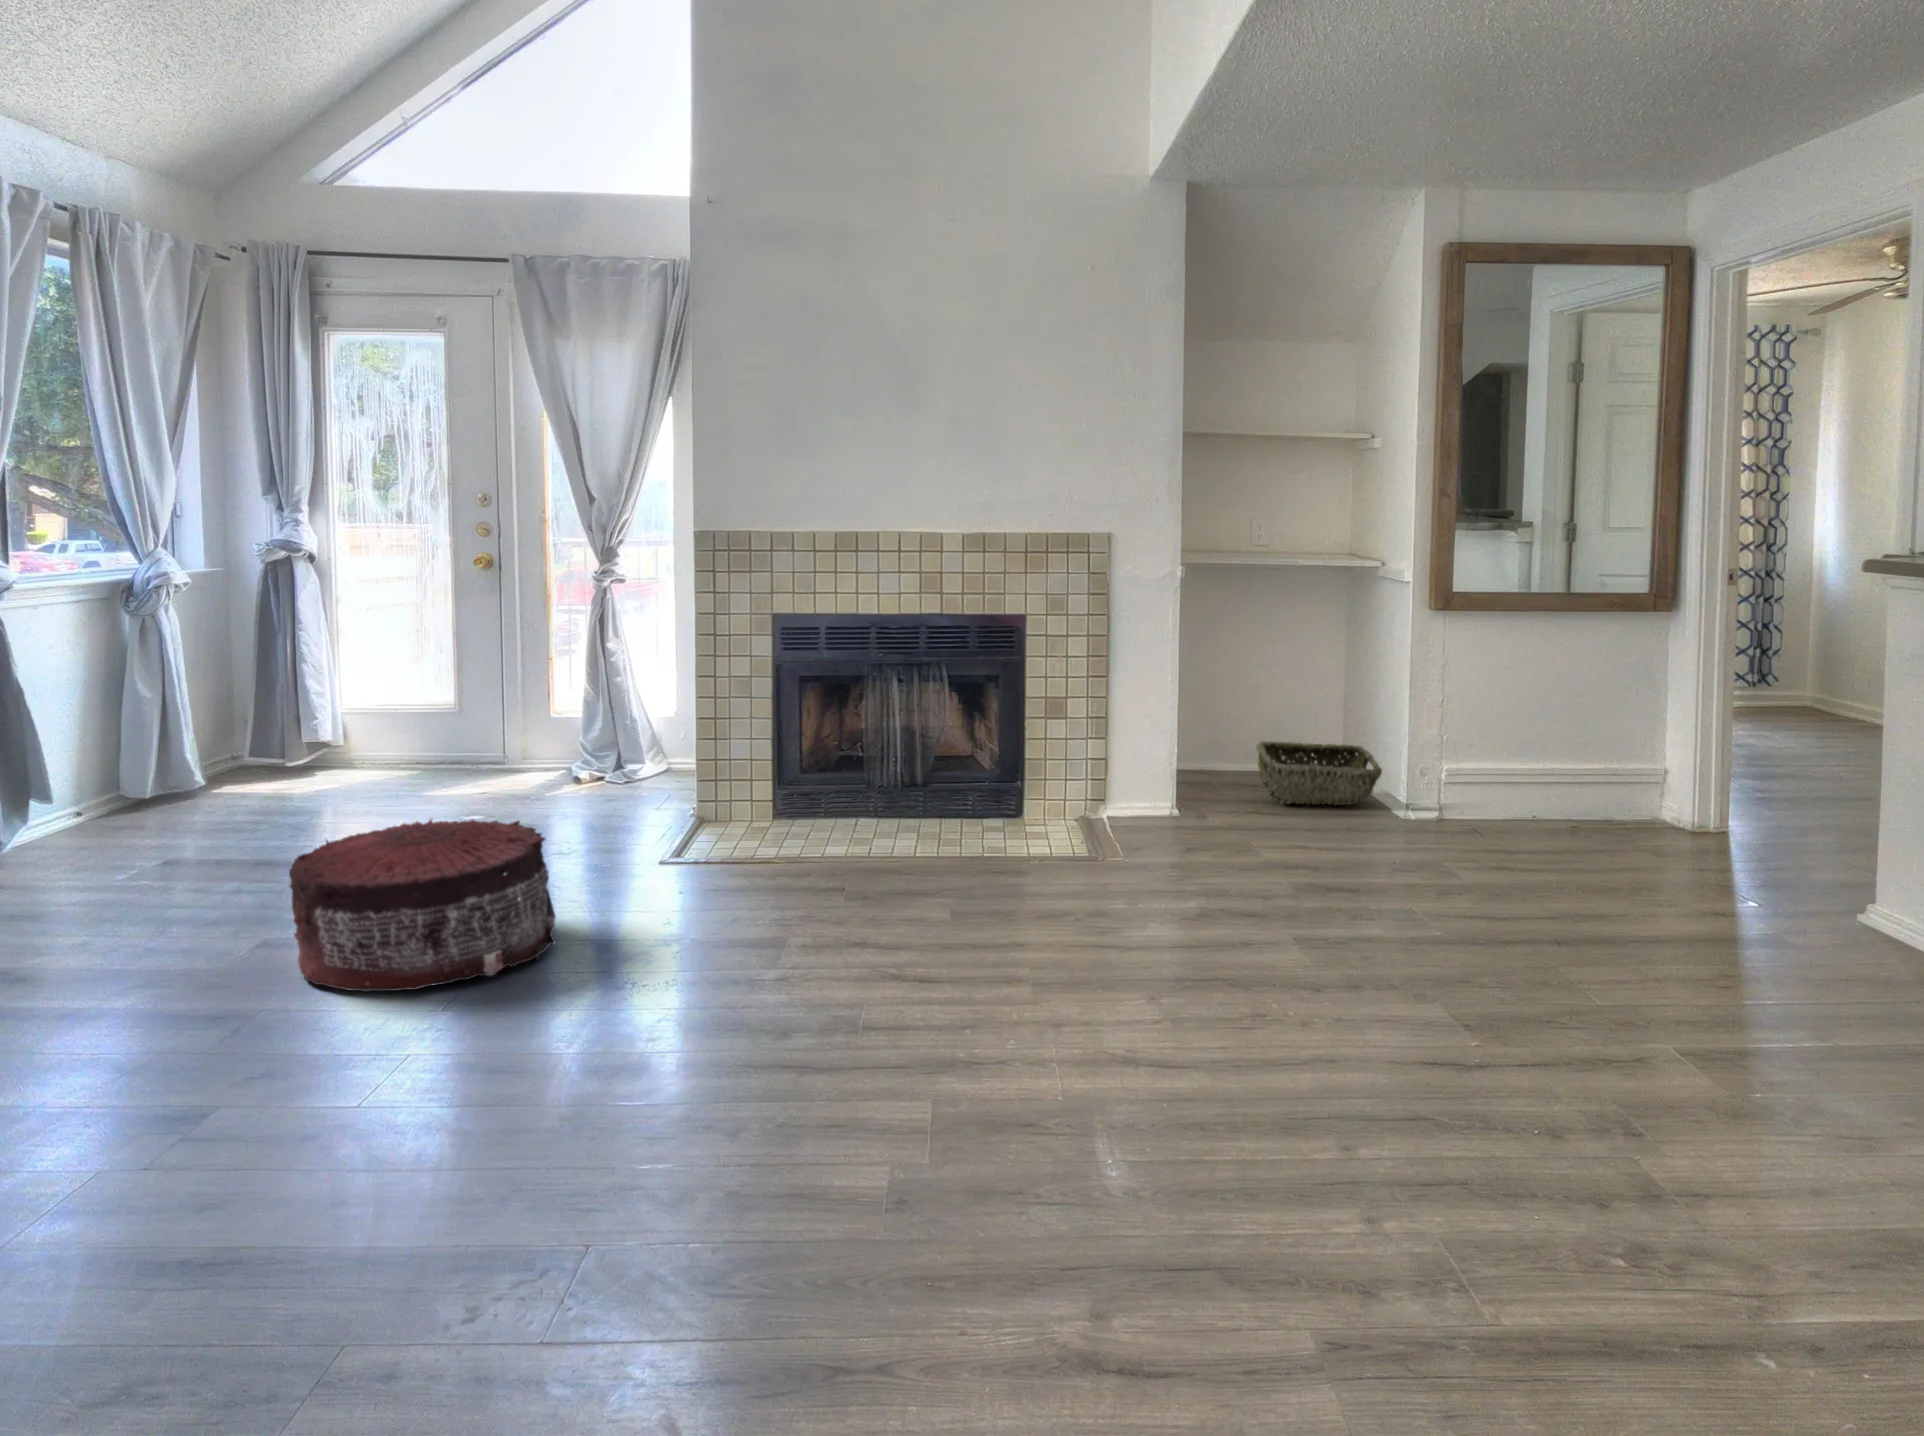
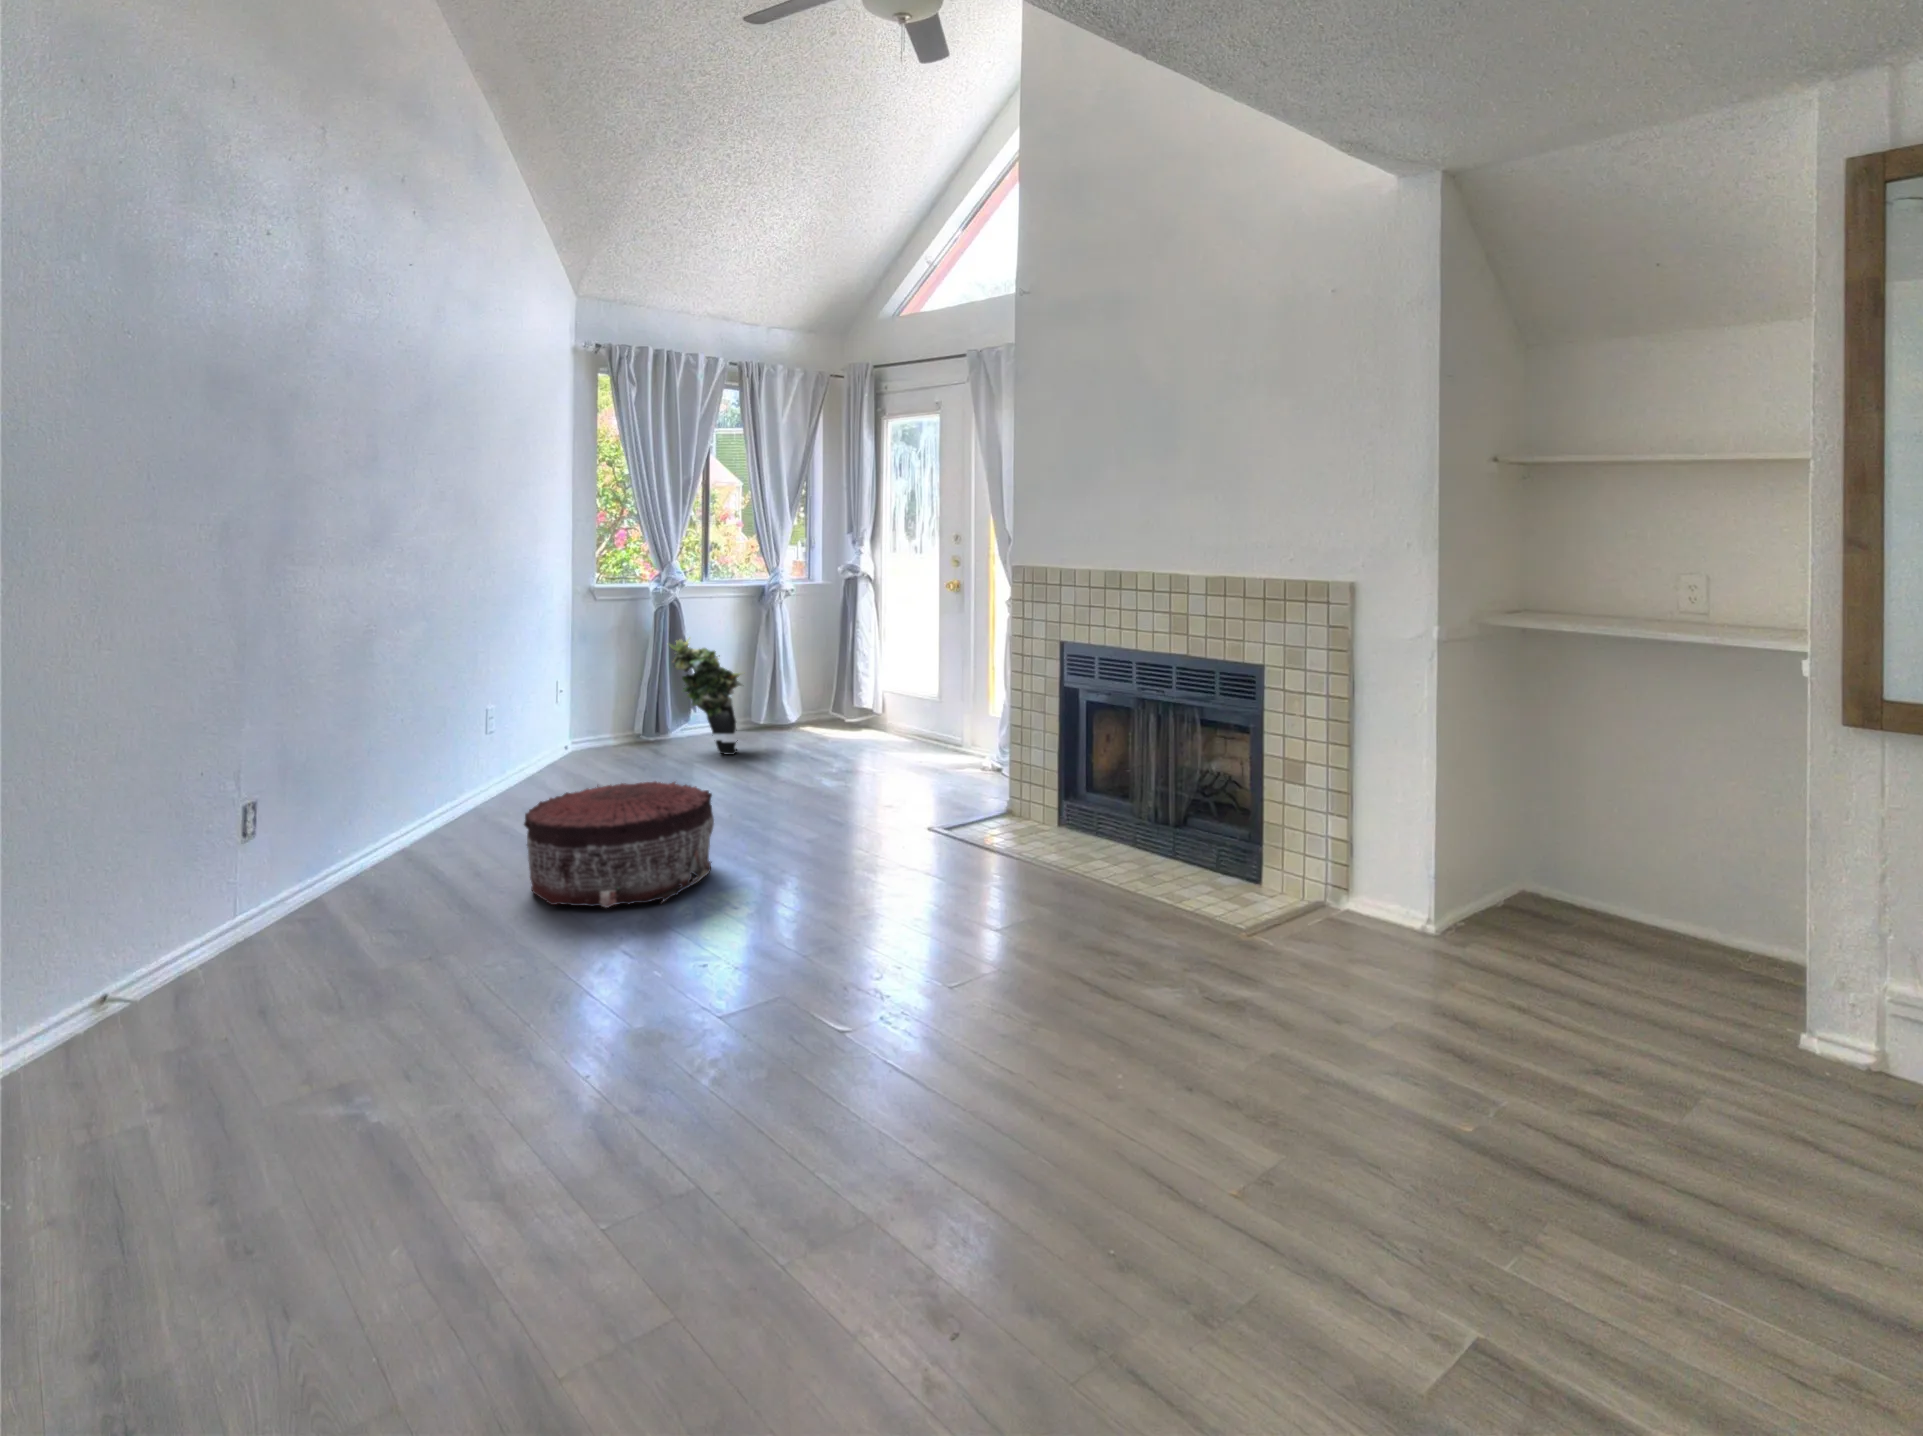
potted plant: none [61,650,192,822] -> present [669,637,742,755]
woven basket: present [1256,741,1382,805] -> none [1549,842,1725,946]

